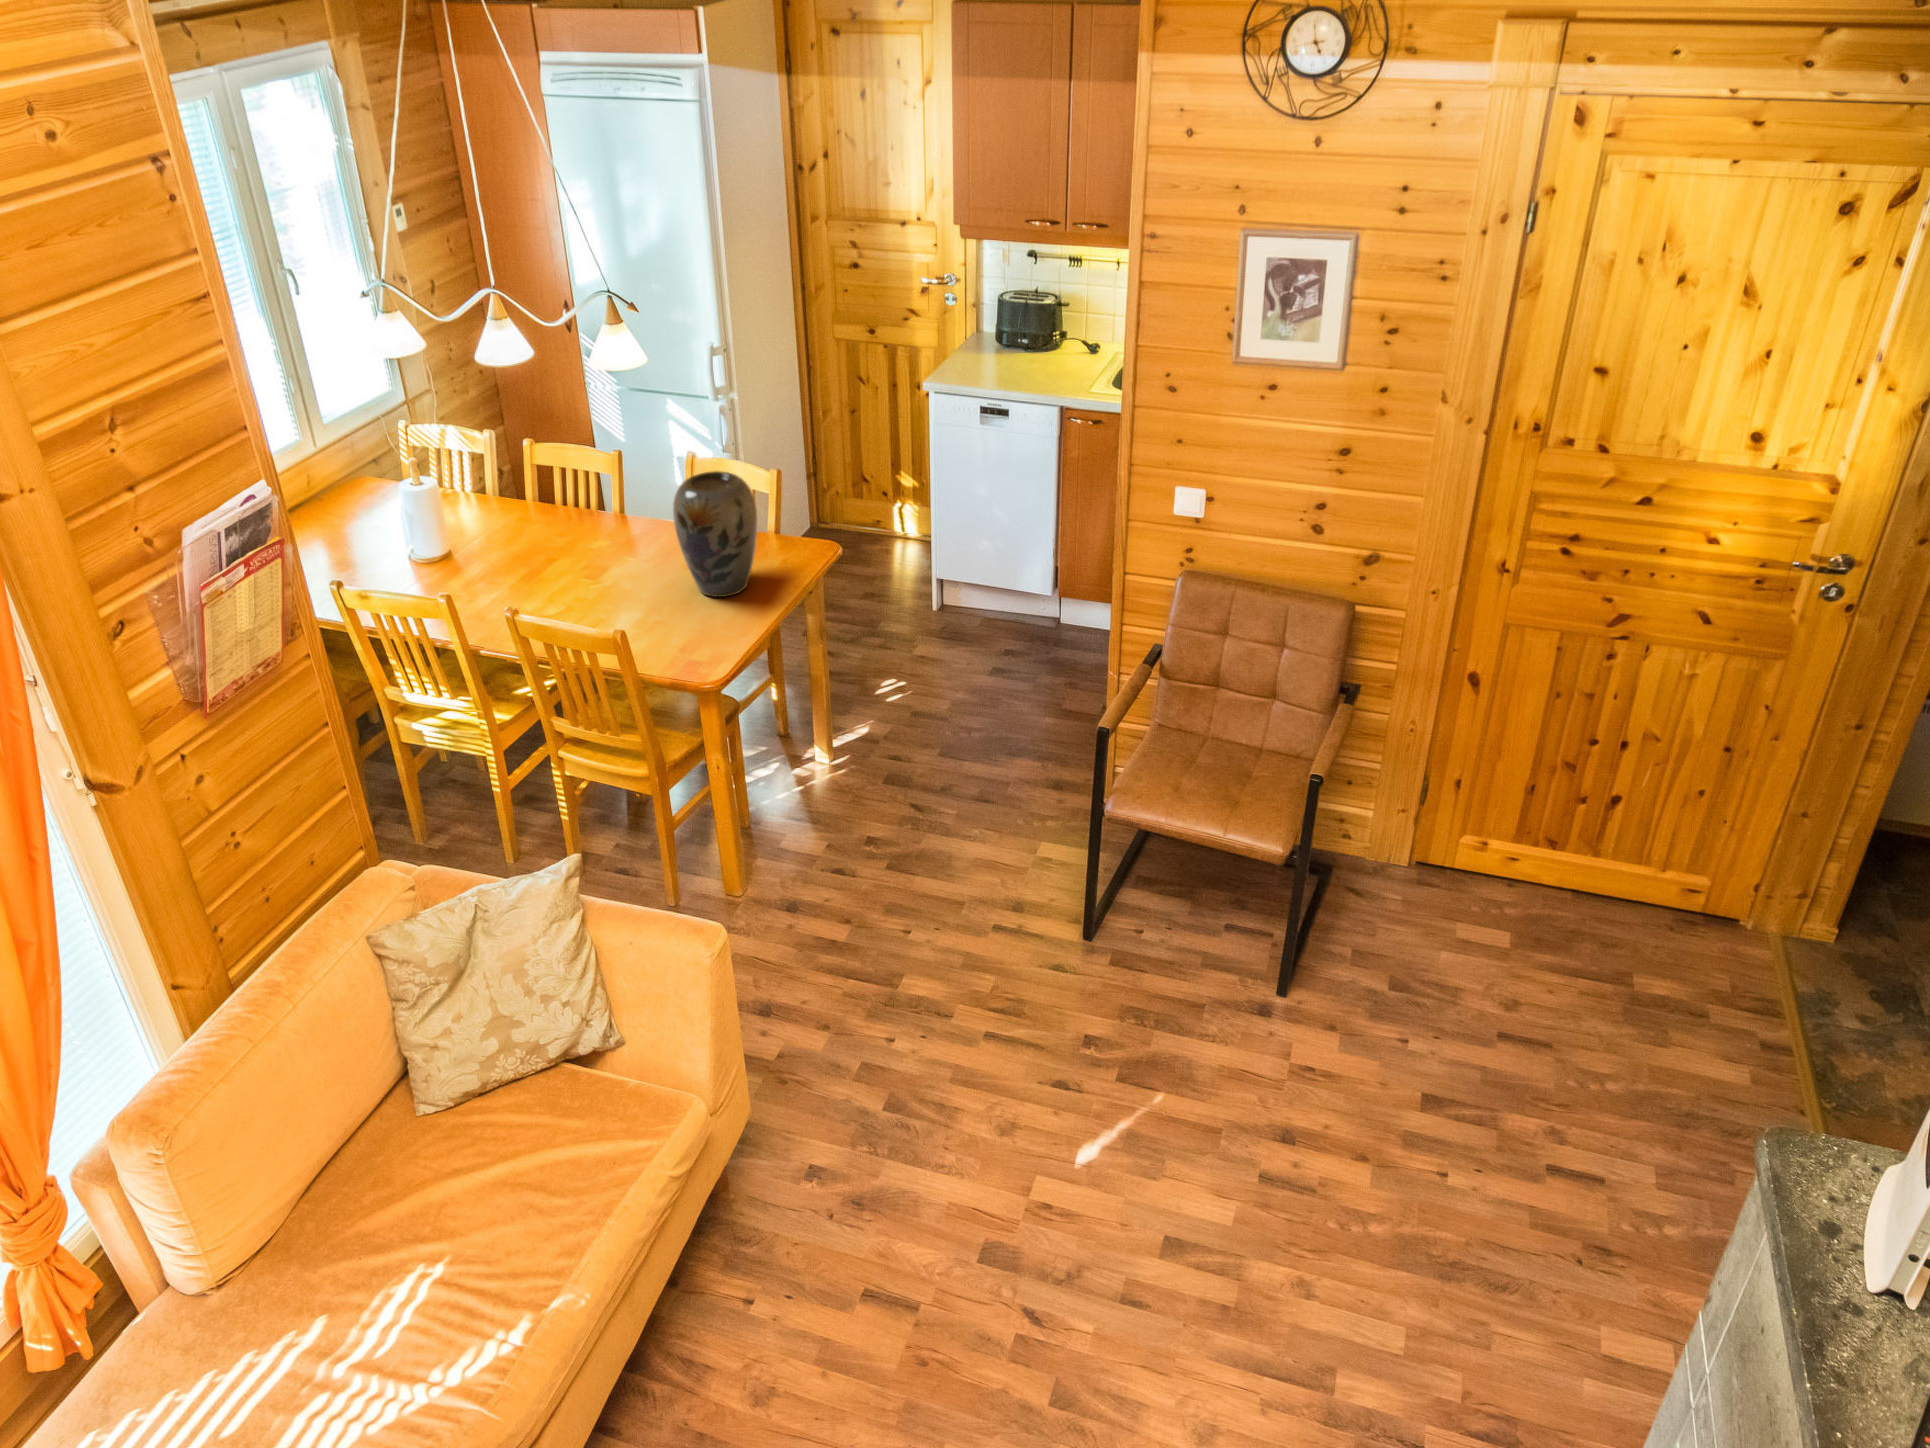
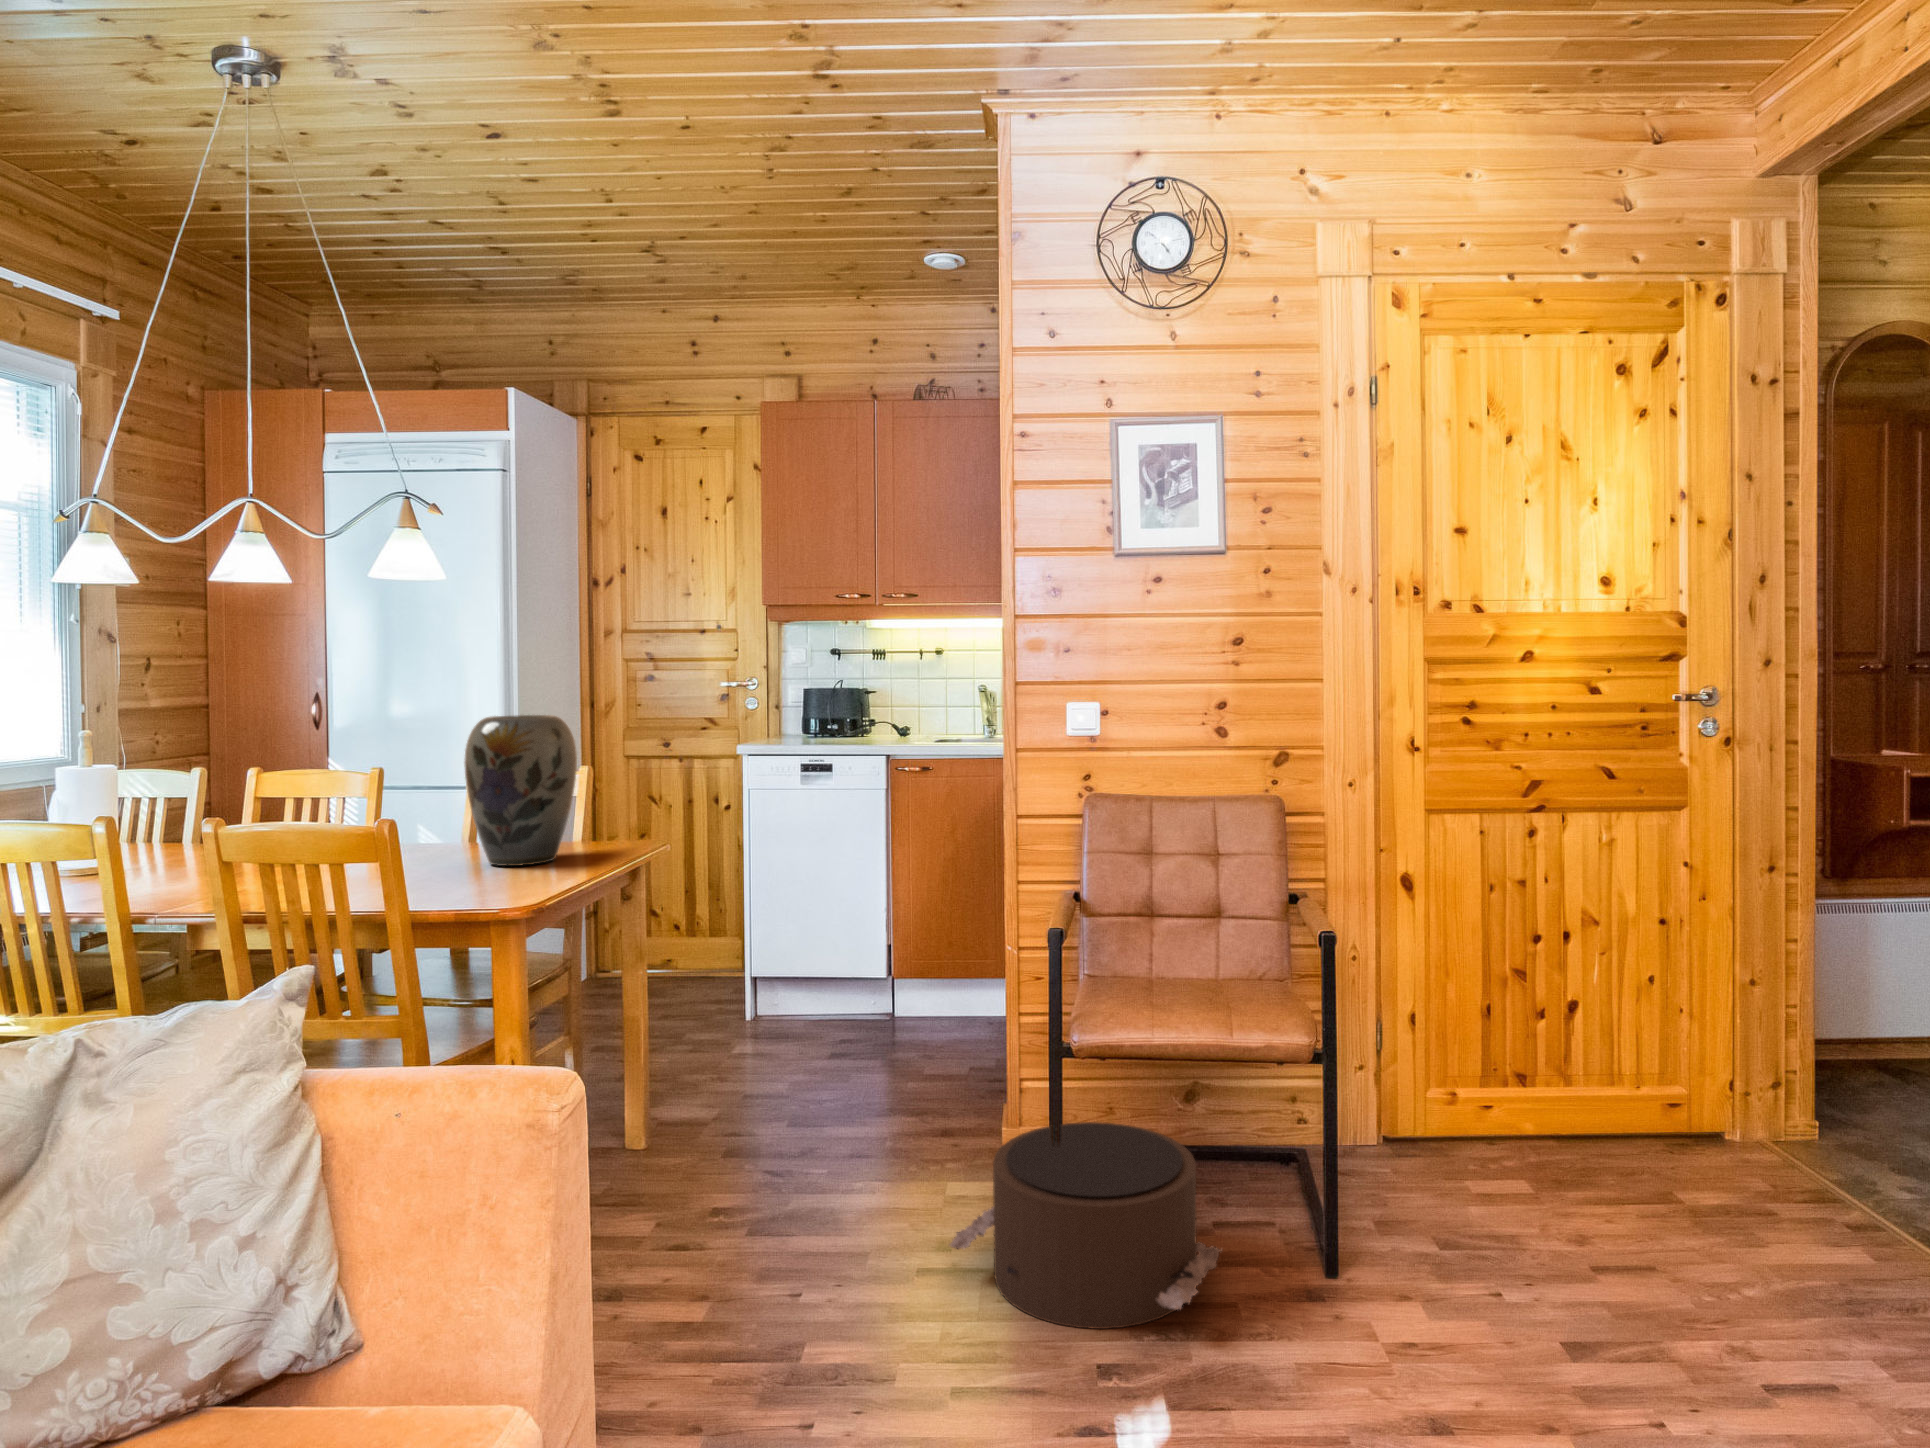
pouf: none [1010,850,1203,1017] -> present [949,1122,1223,1329]

